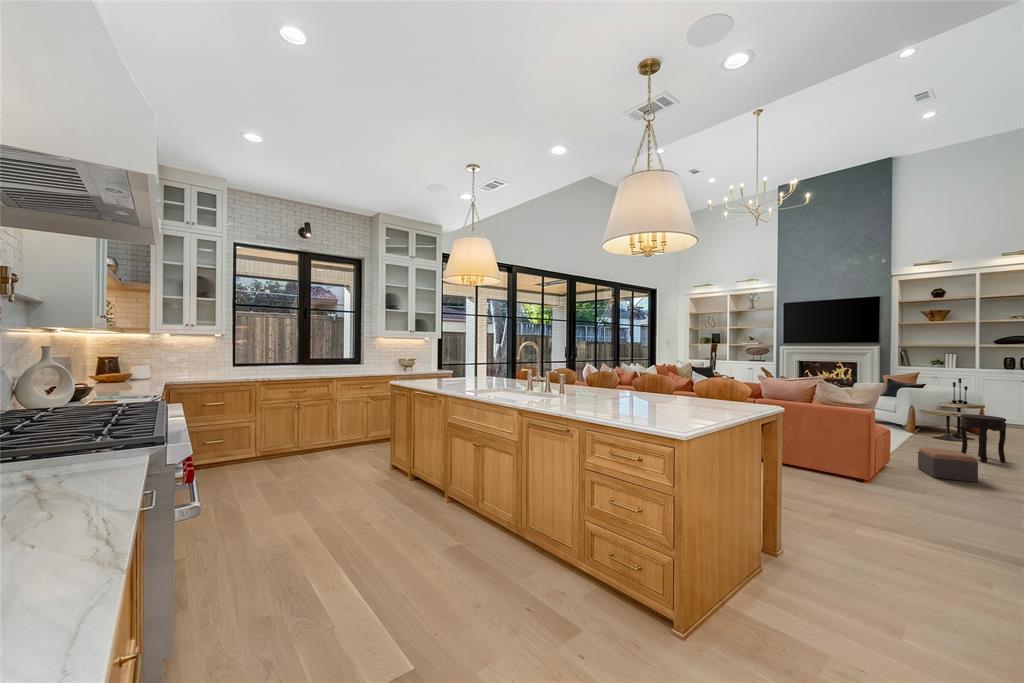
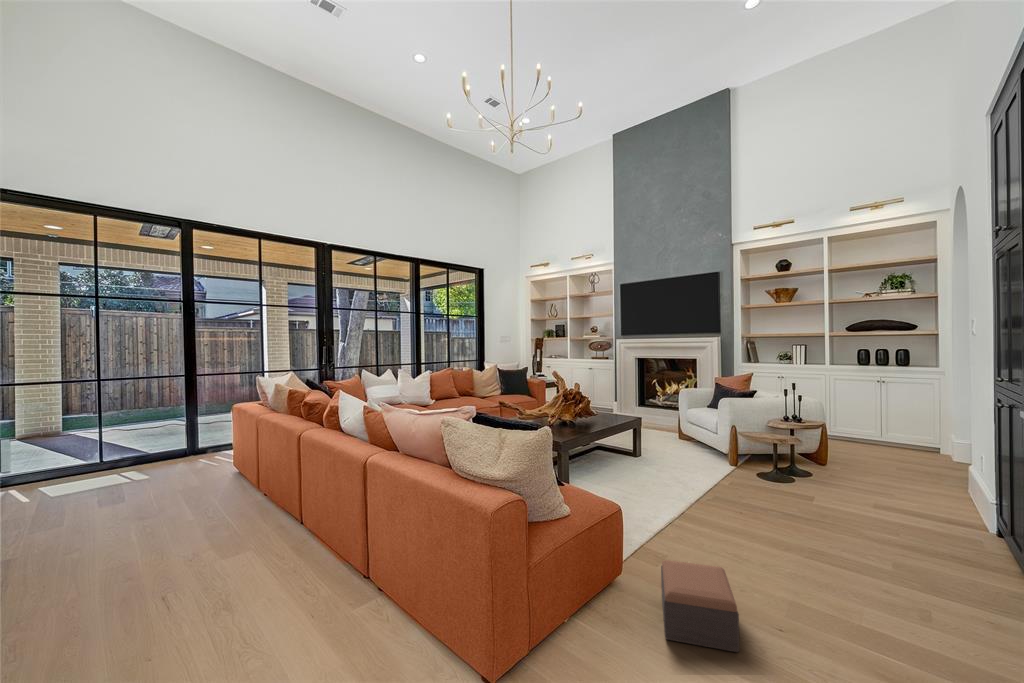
side table: present [960,414,1006,462] -> none [758,466,821,558]

